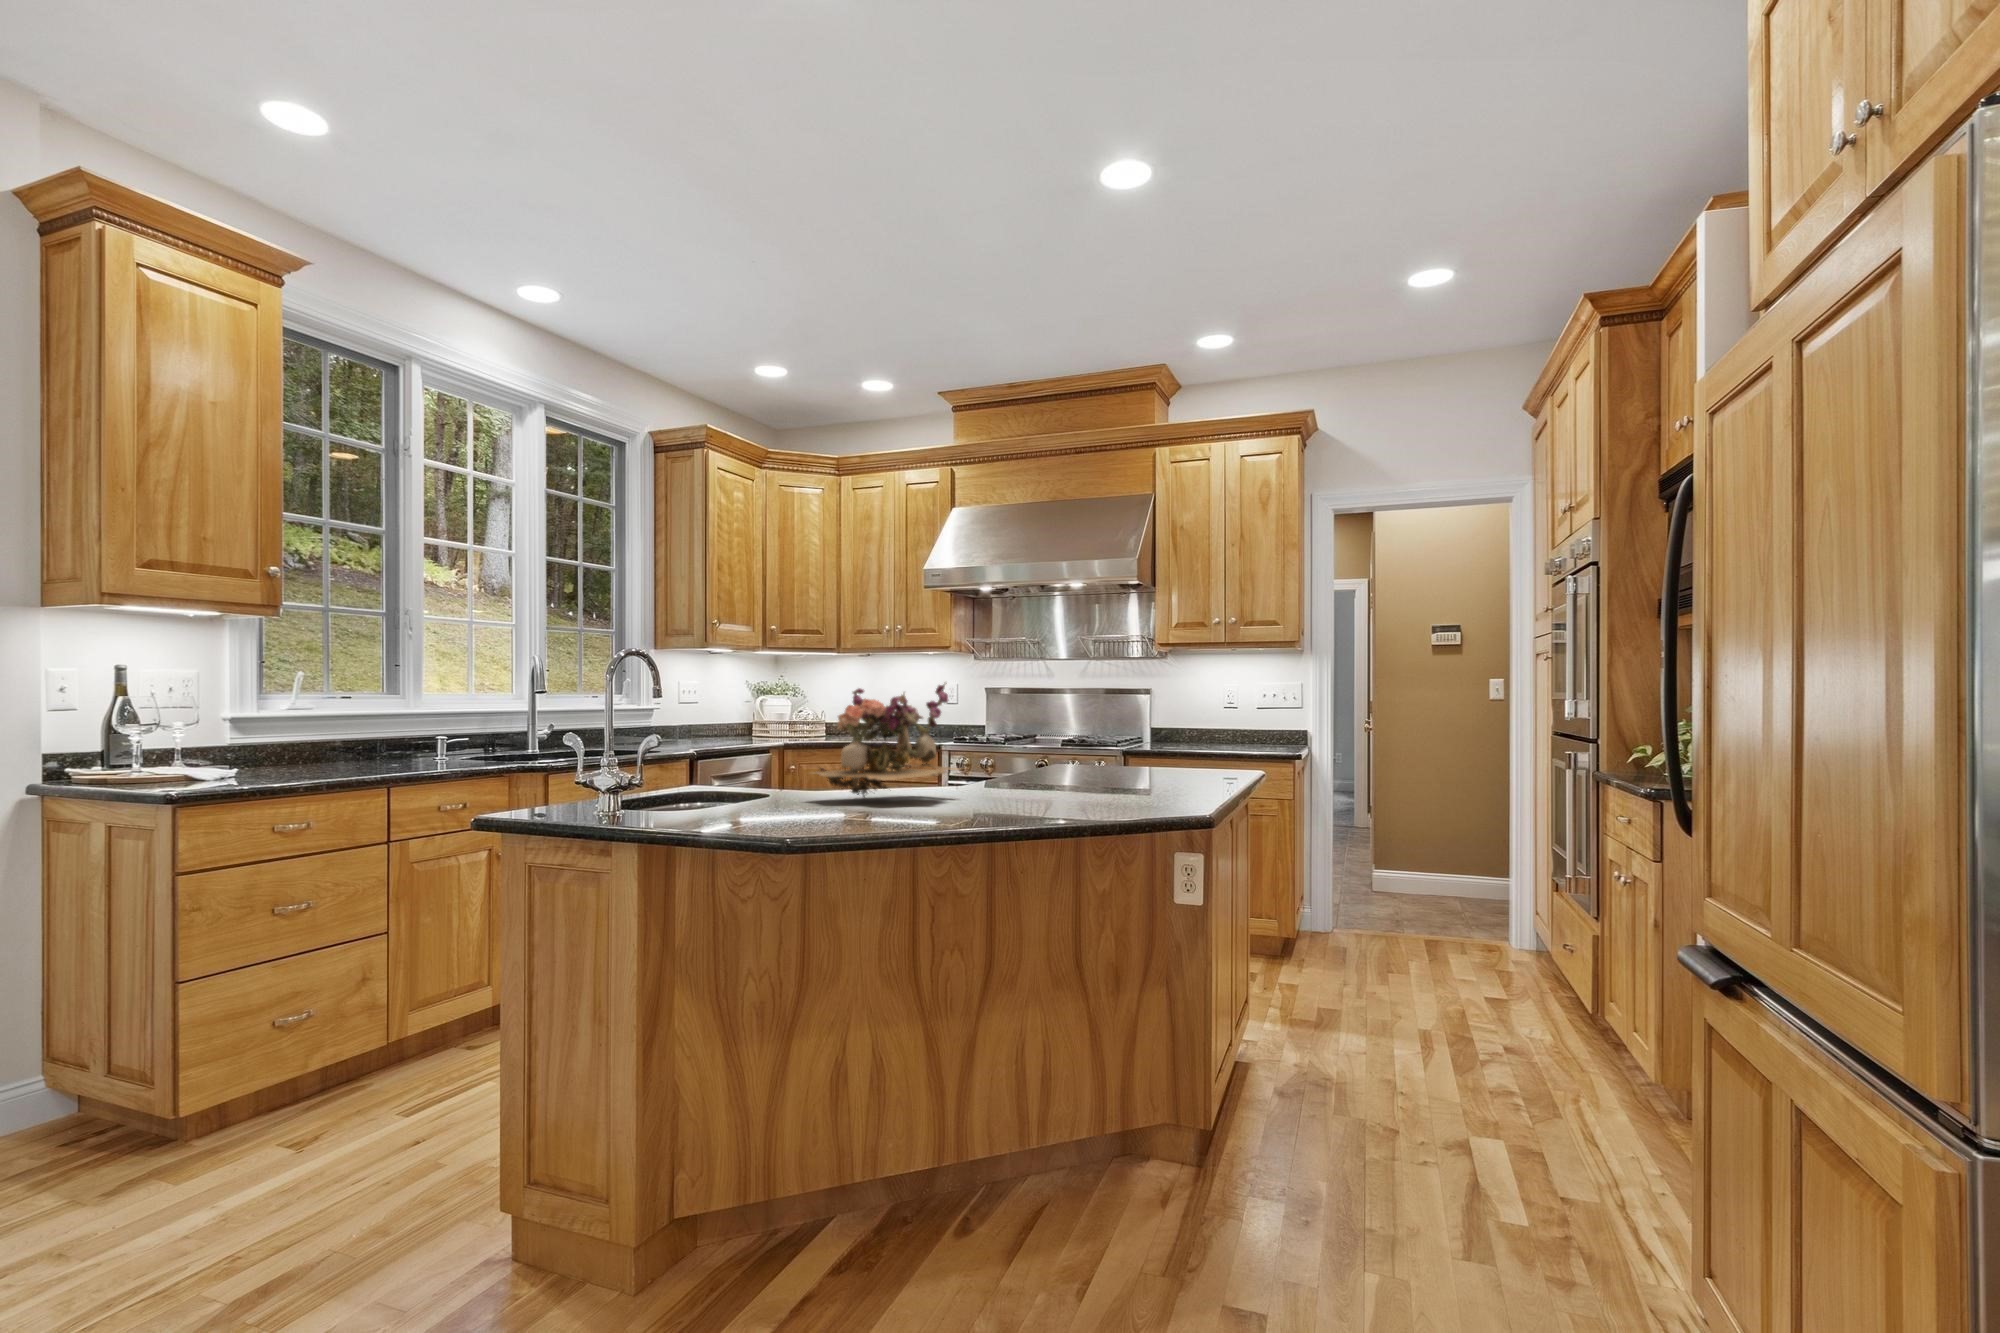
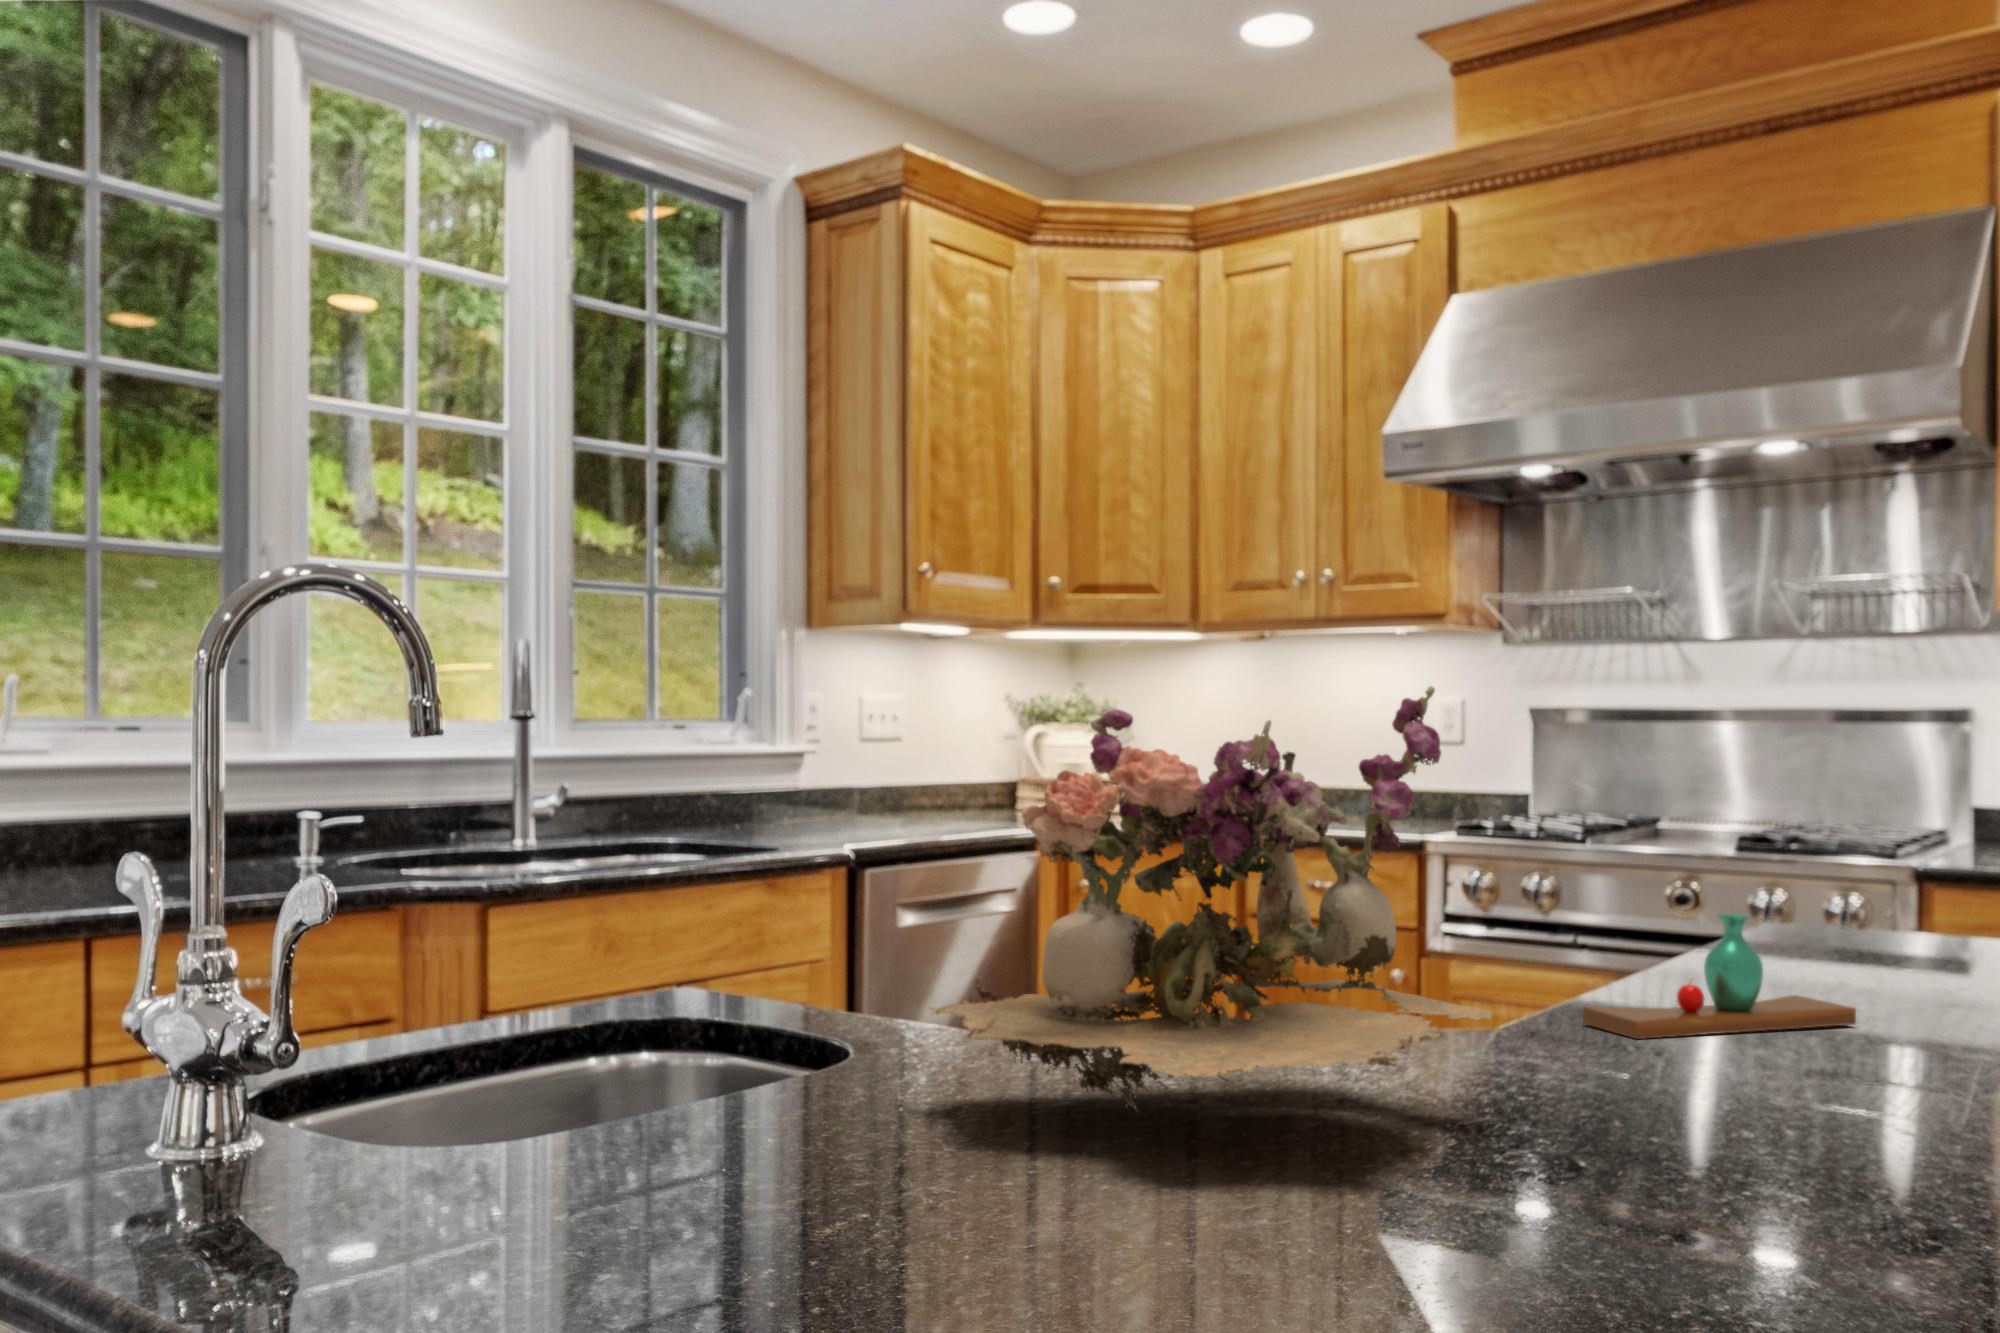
vase: none [990,750,1069,787] -> present [1583,913,1856,1039]

